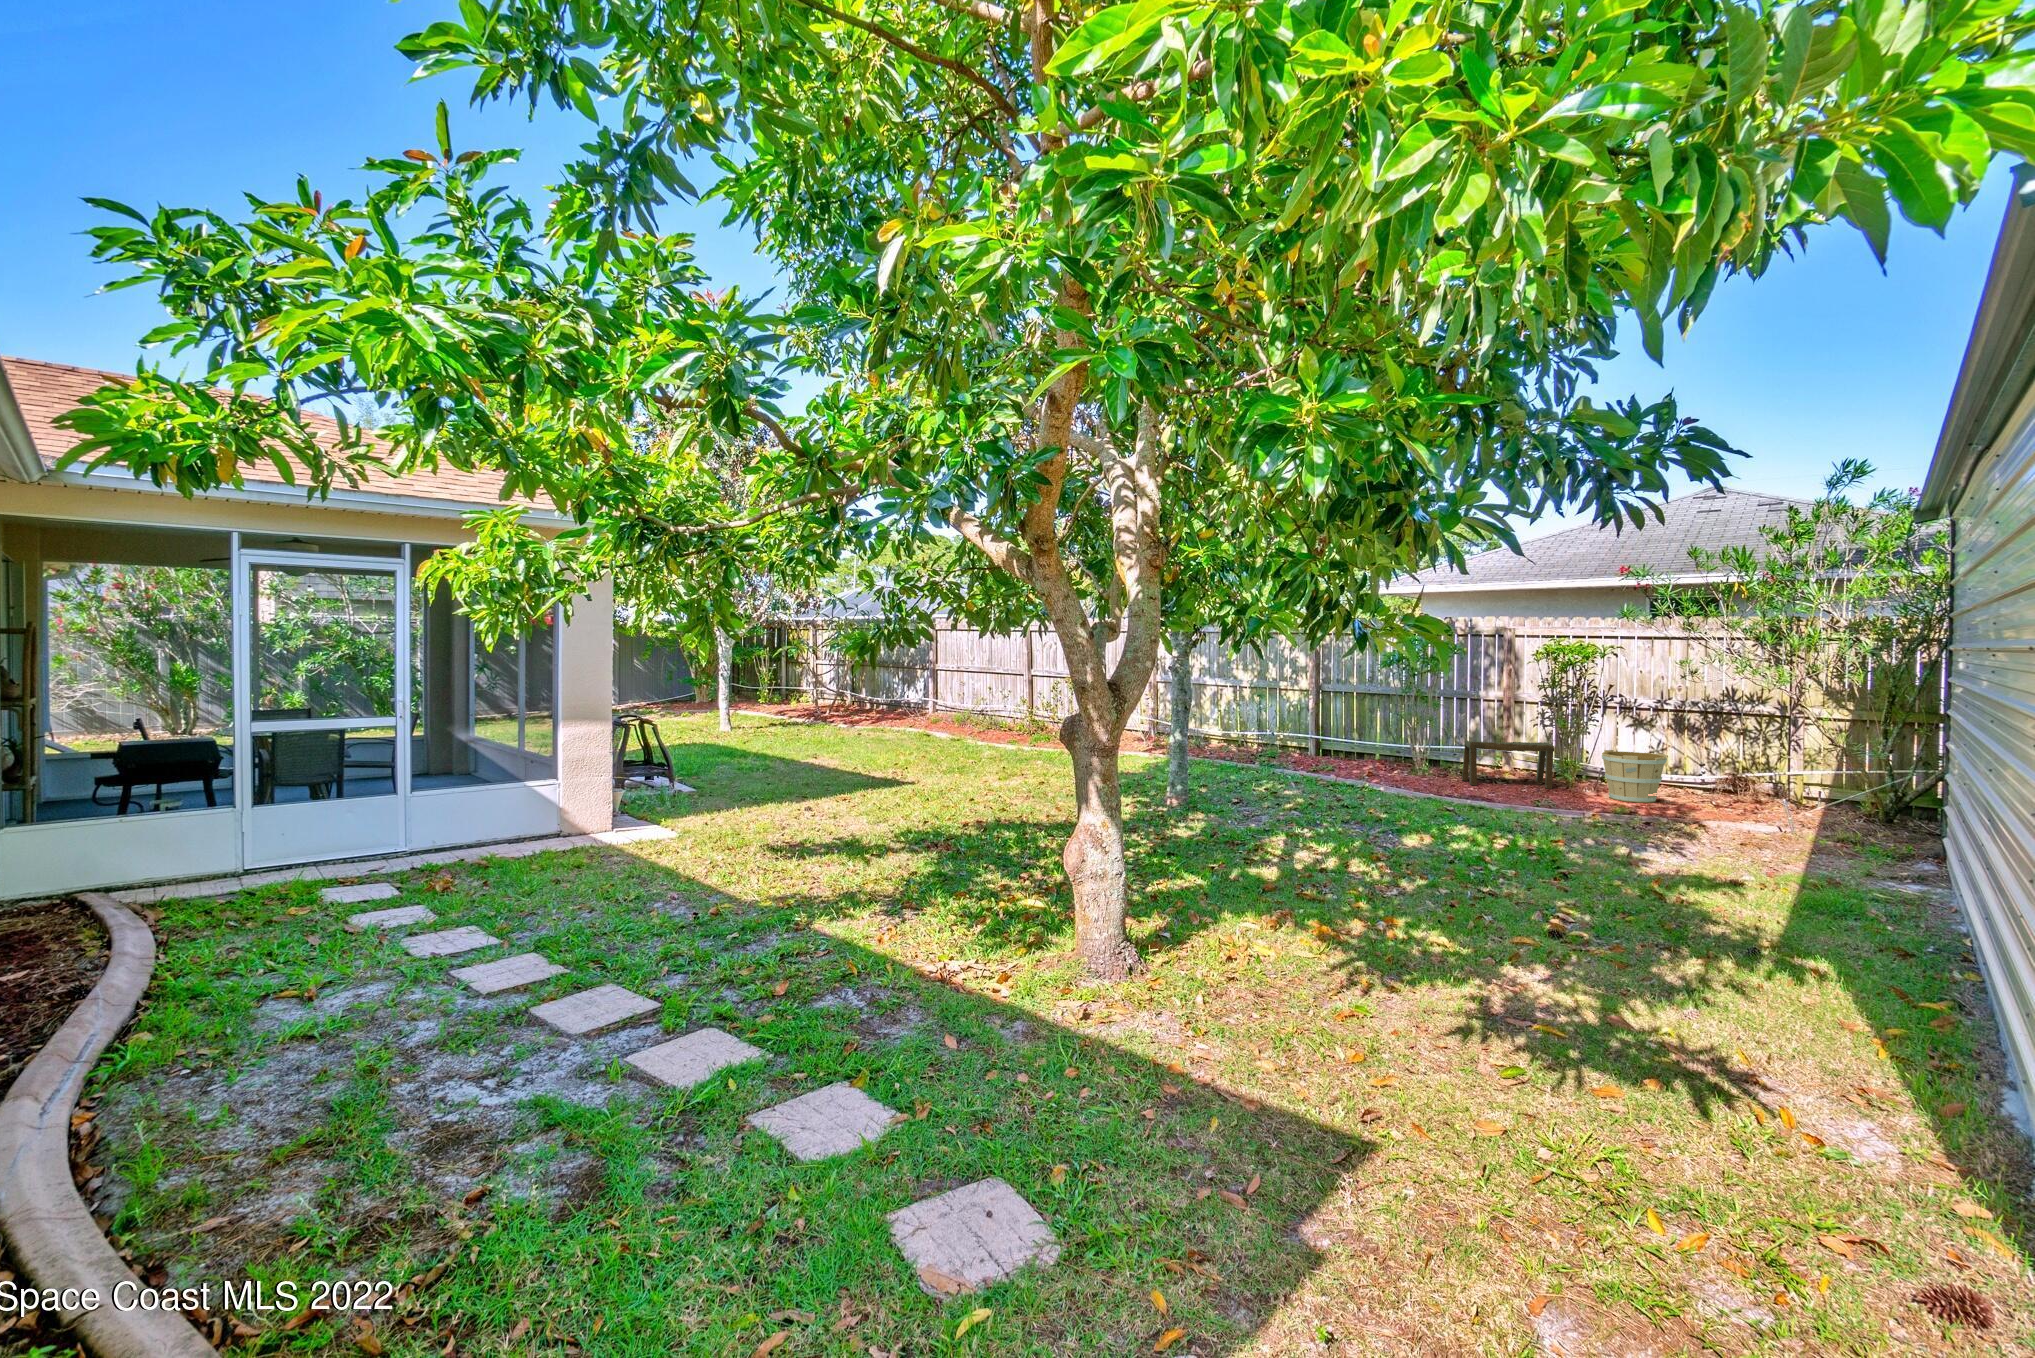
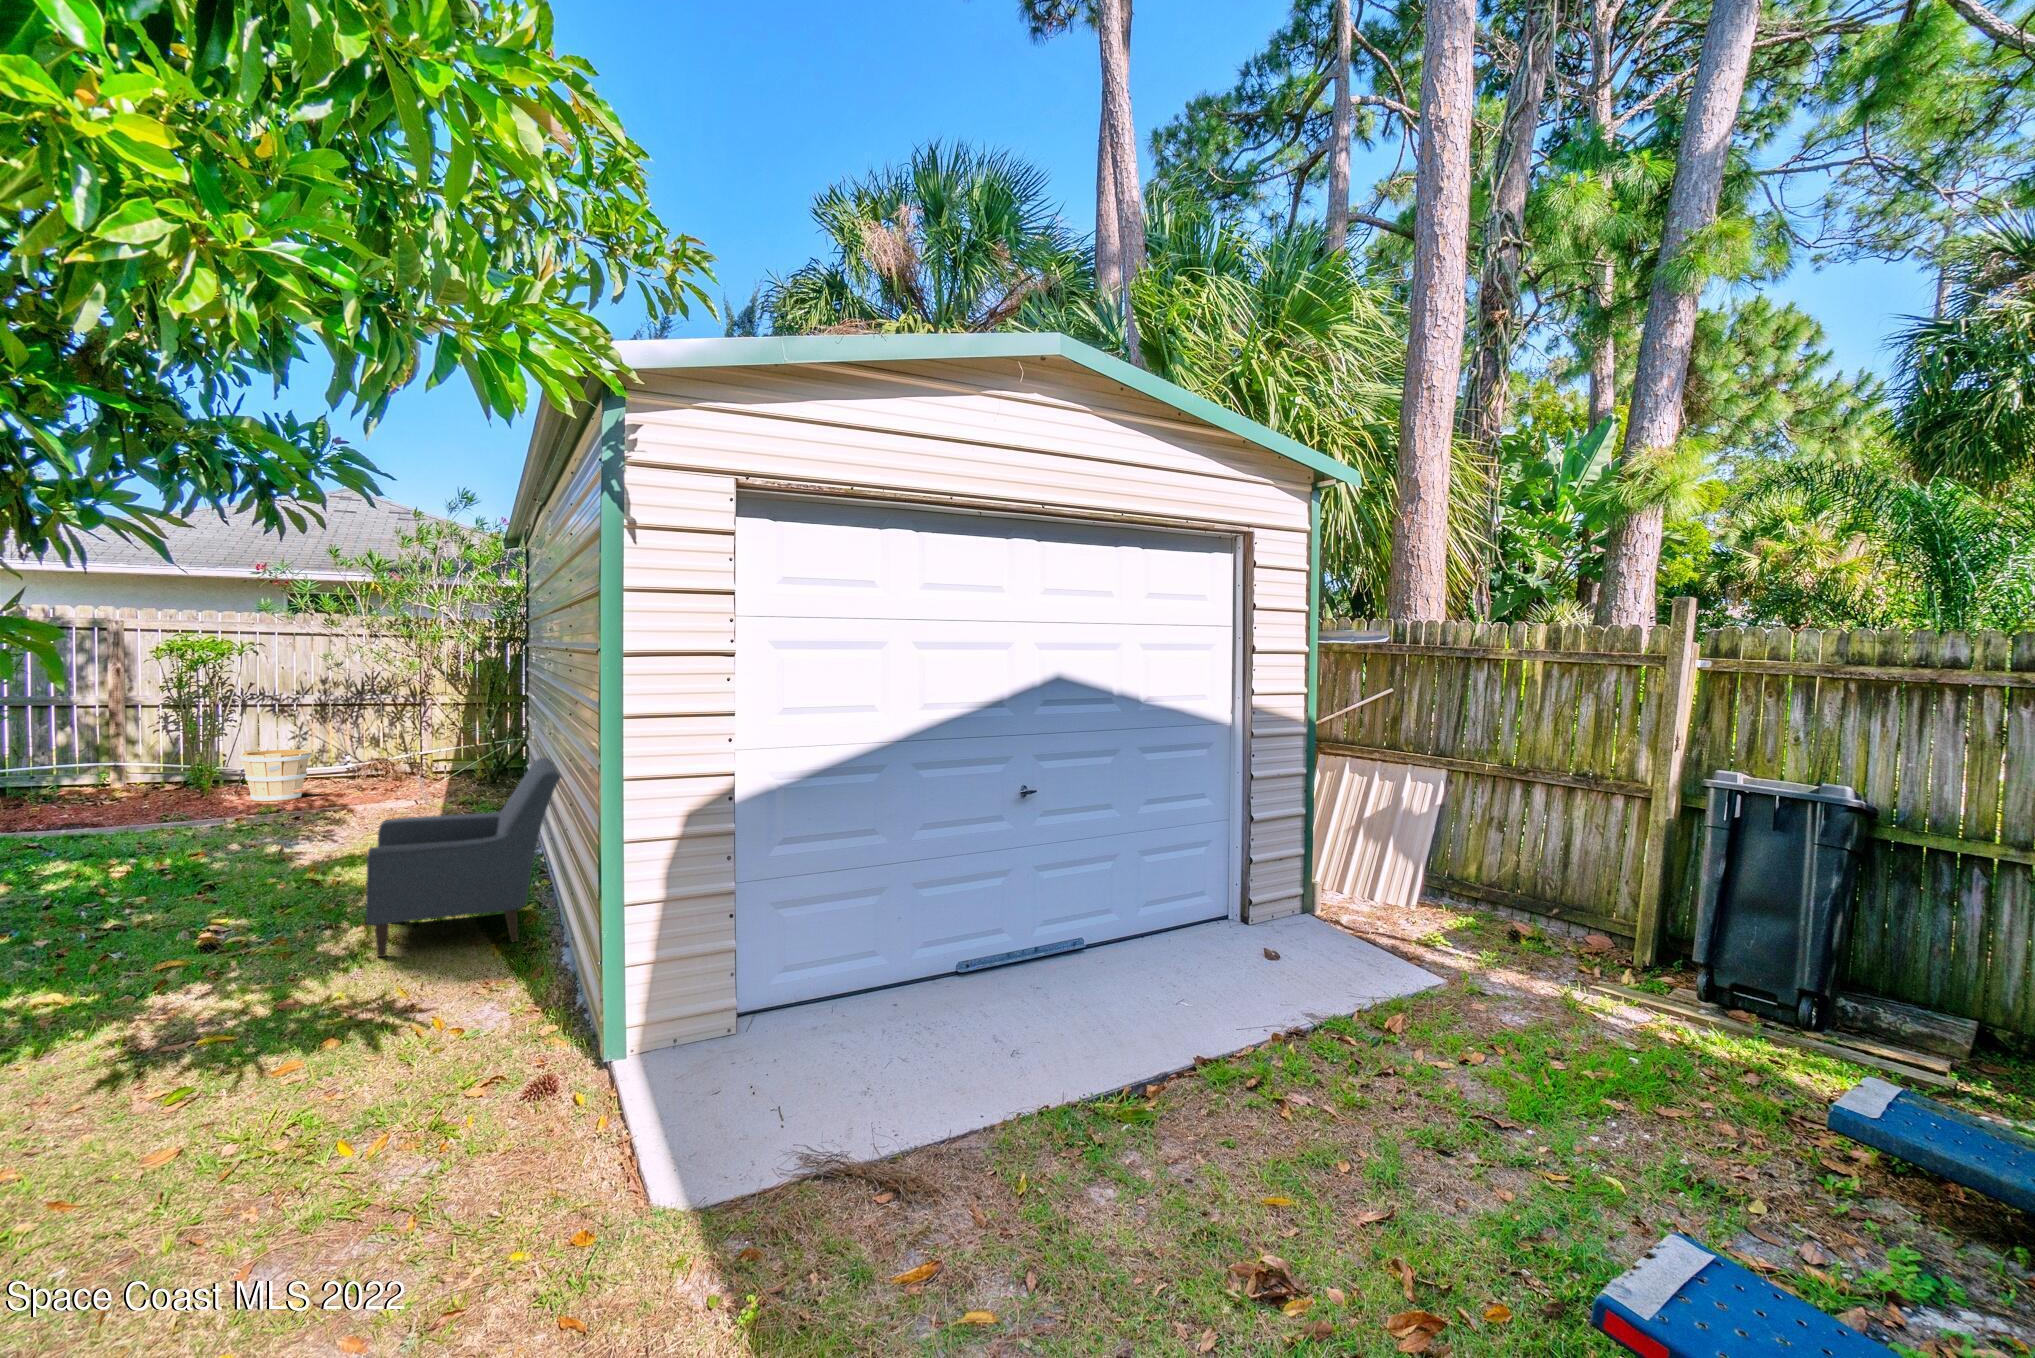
bench: present [1462,741,1555,789] -> none [50,750,182,812]
chair: none [1706,802,1997,1045] -> present [366,757,561,957]

